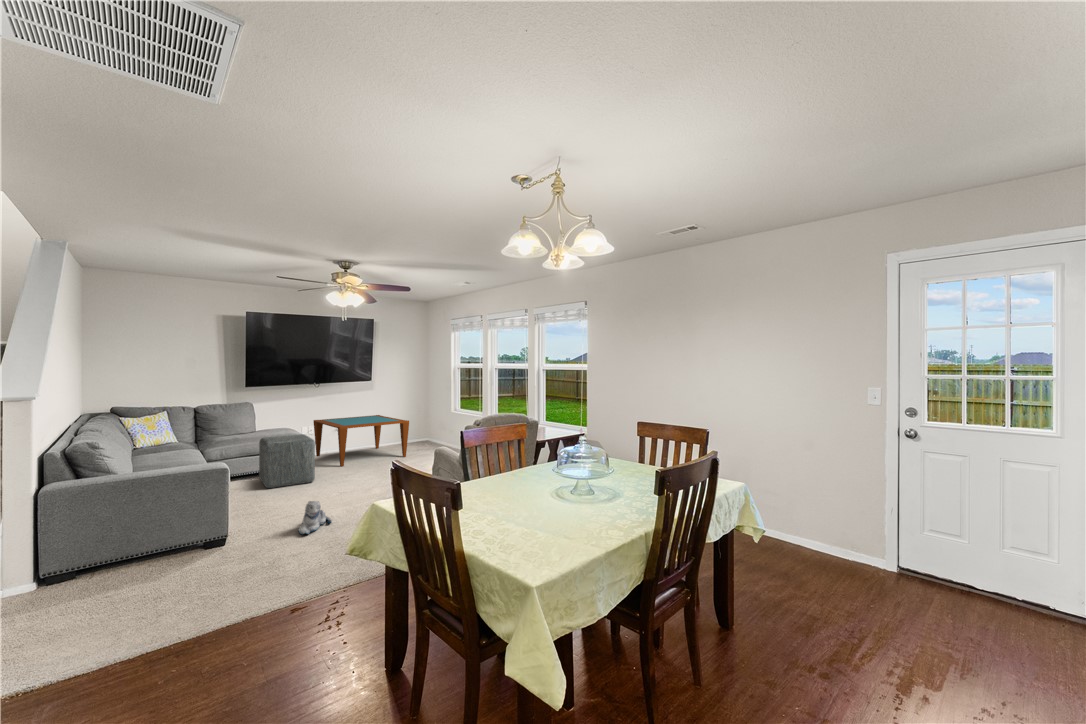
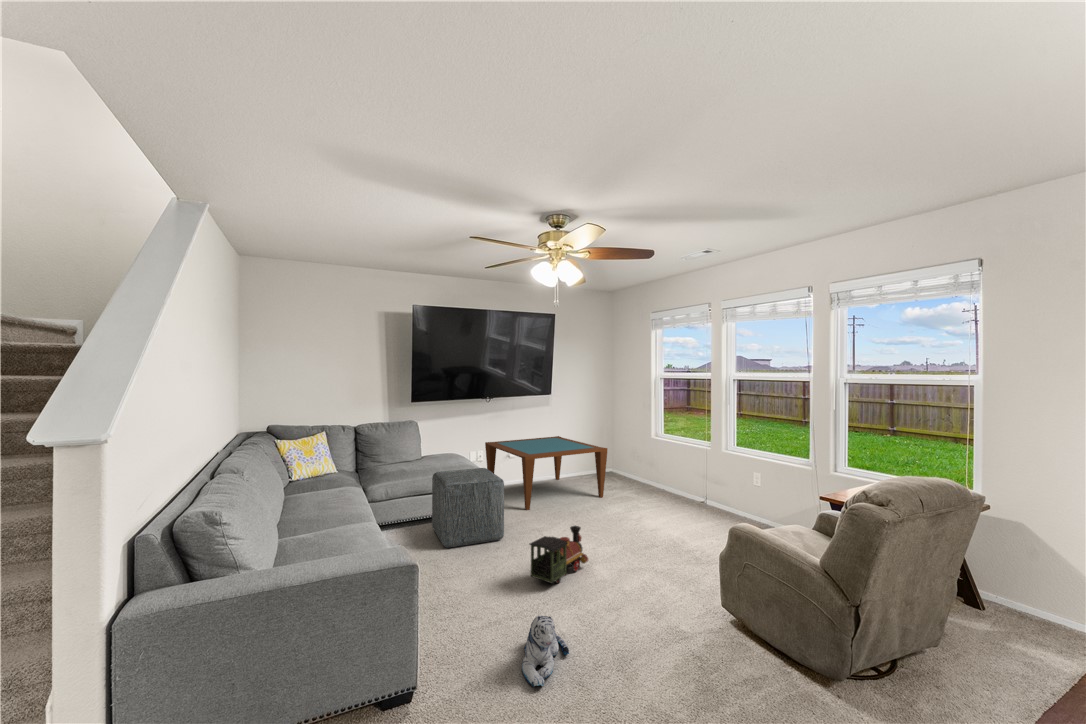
toy train: none [322,465,368,499] -> present [529,526,588,584]

